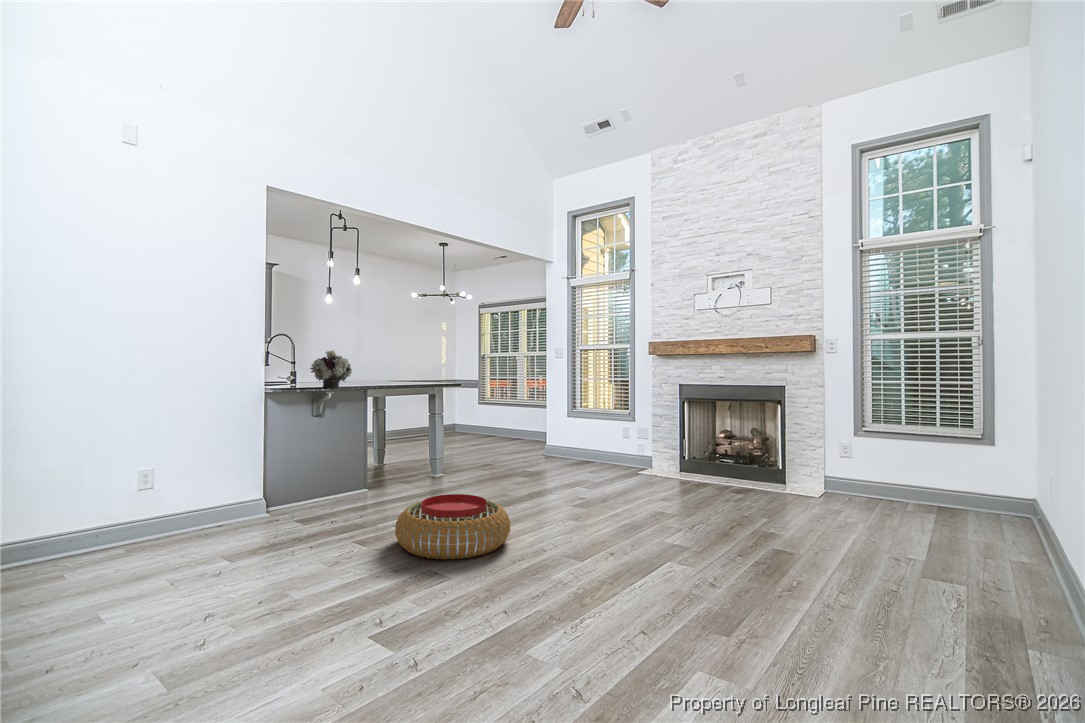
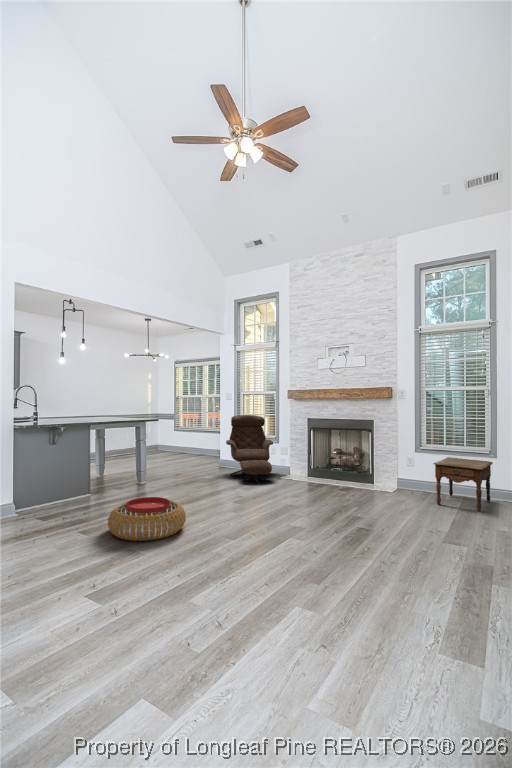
flower arrangement: present [310,350,352,388] -> none [50,399,80,425]
lounge chair: none [558,380,627,480] -> present [226,415,273,483]
side table: none [889,443,986,528] -> present [433,457,493,511]

